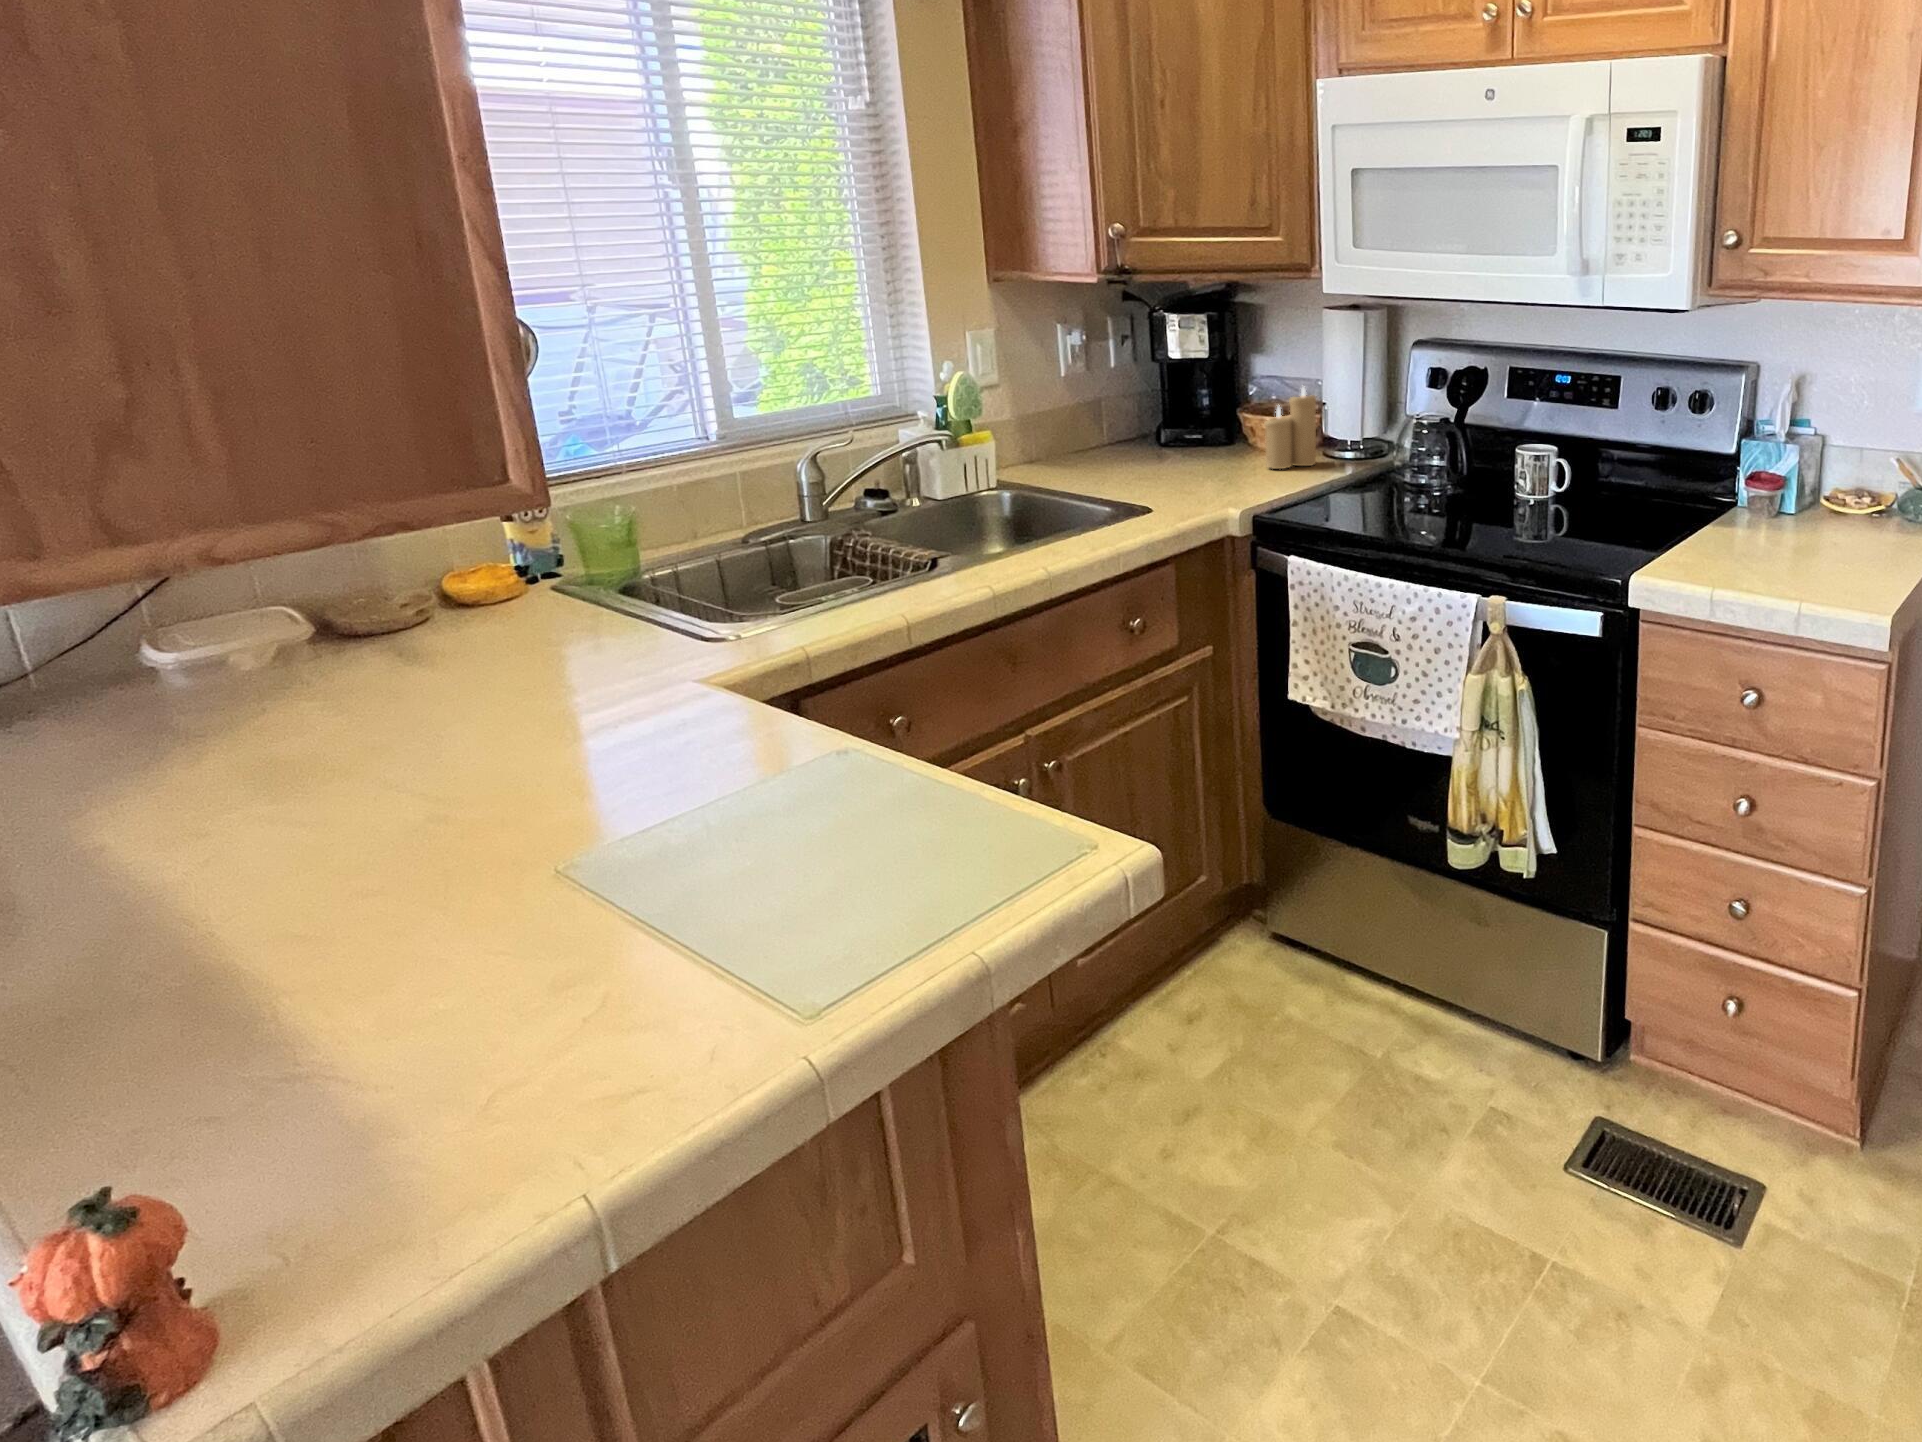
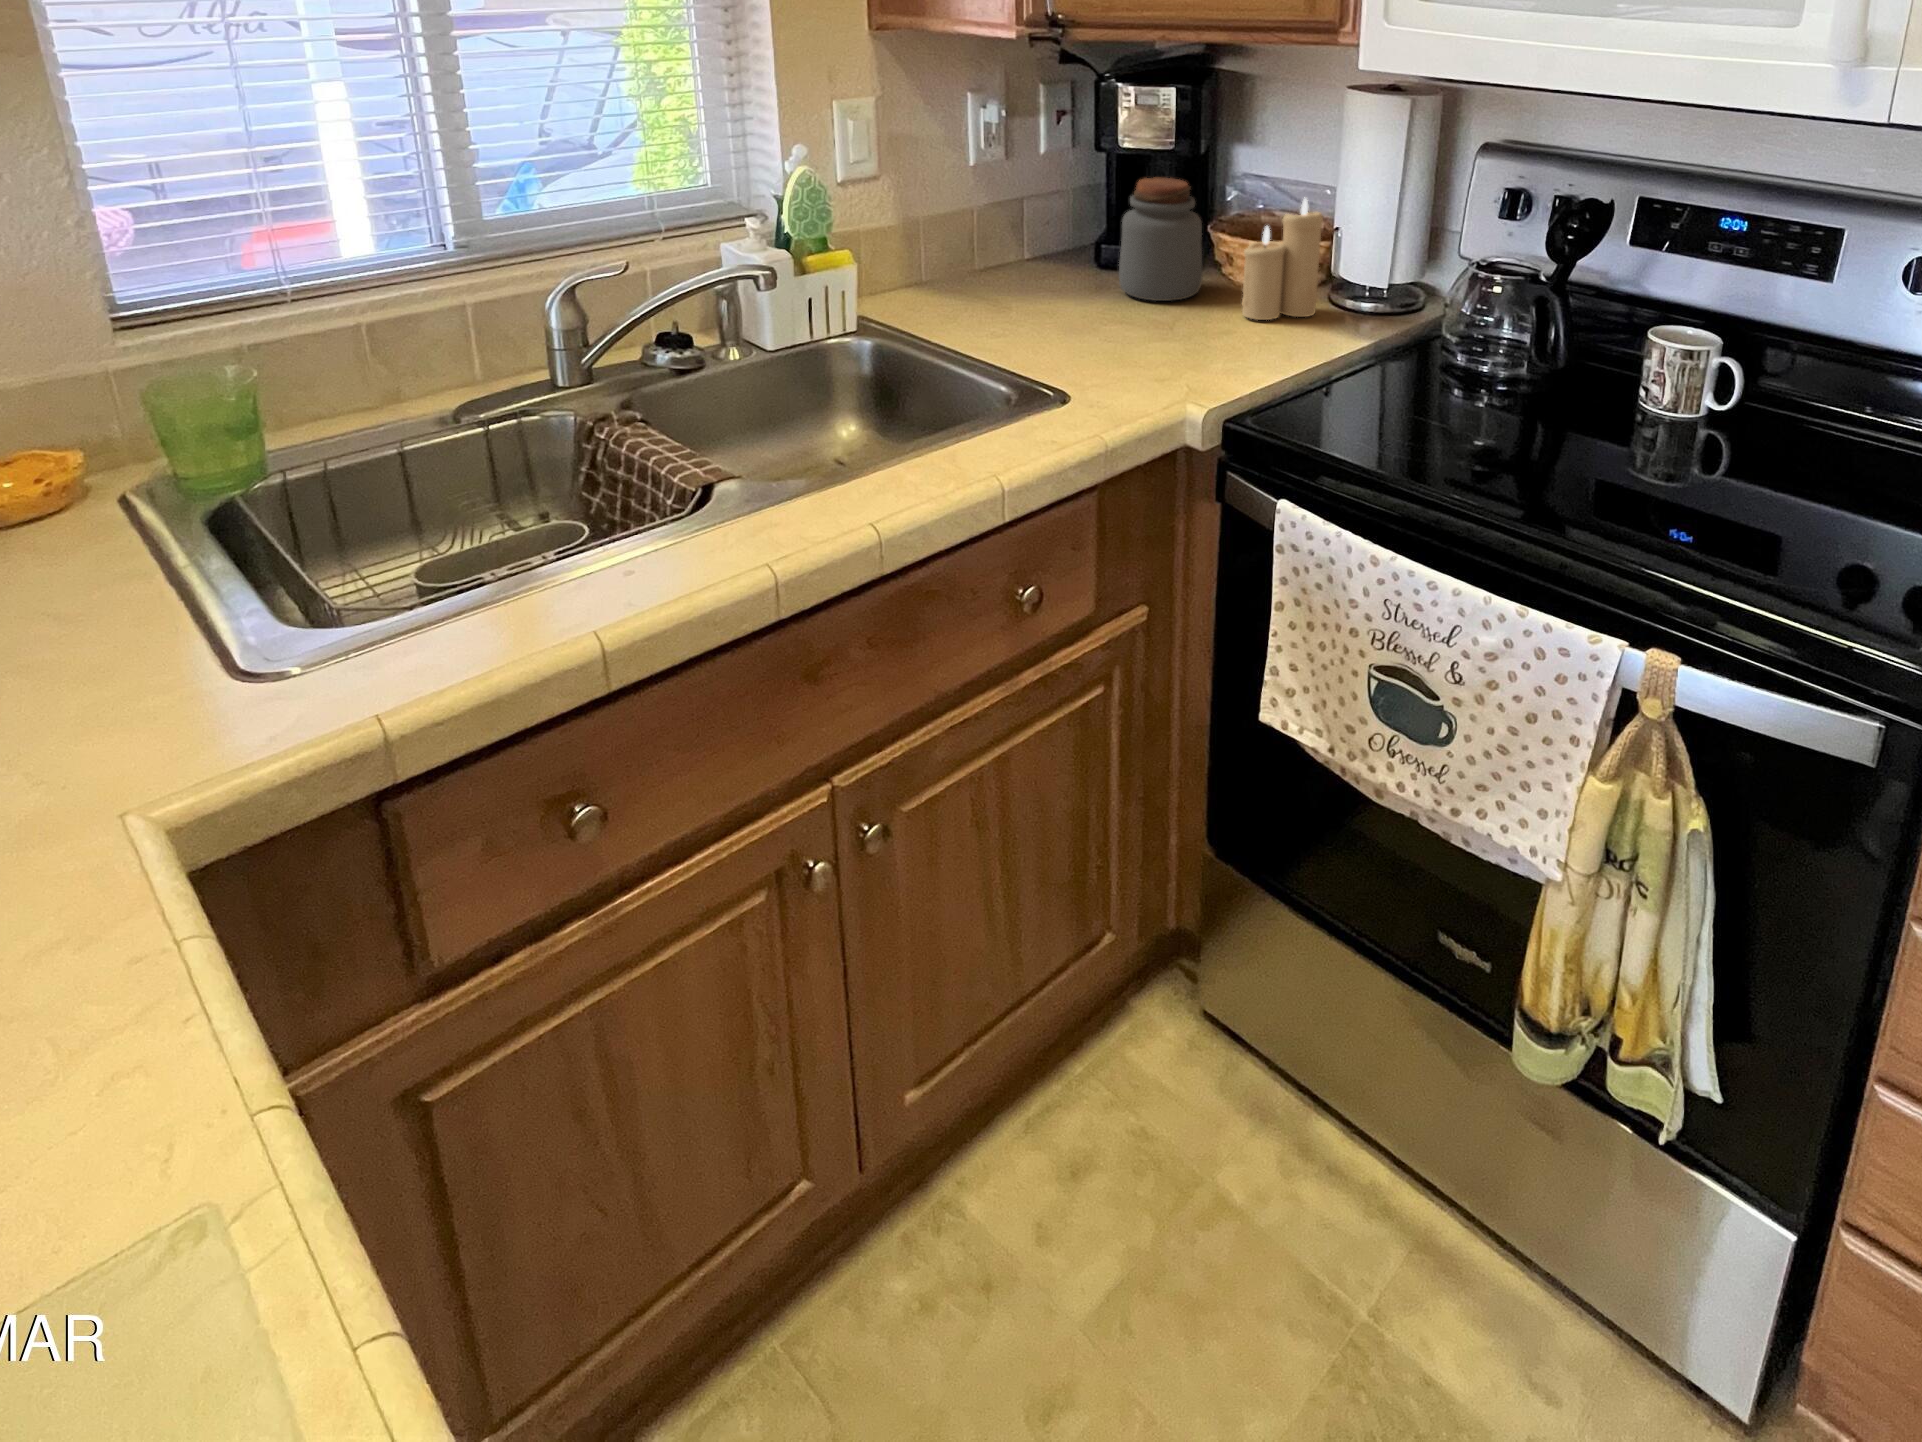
jar: none [1179,380,1239,464] -> present [1119,178,1203,301]

